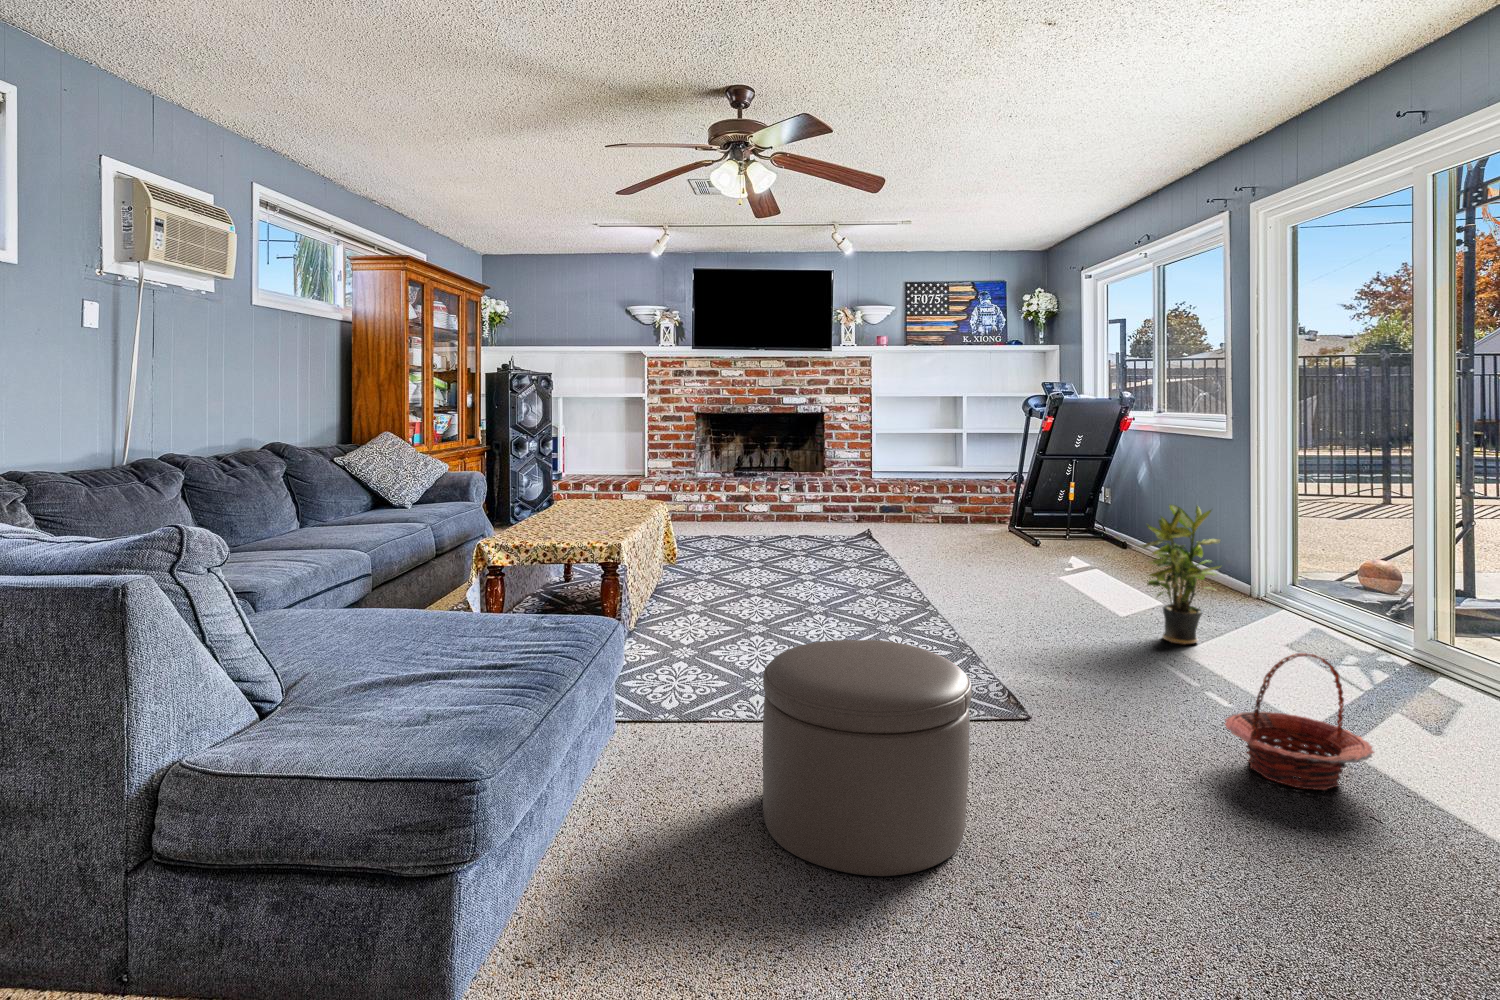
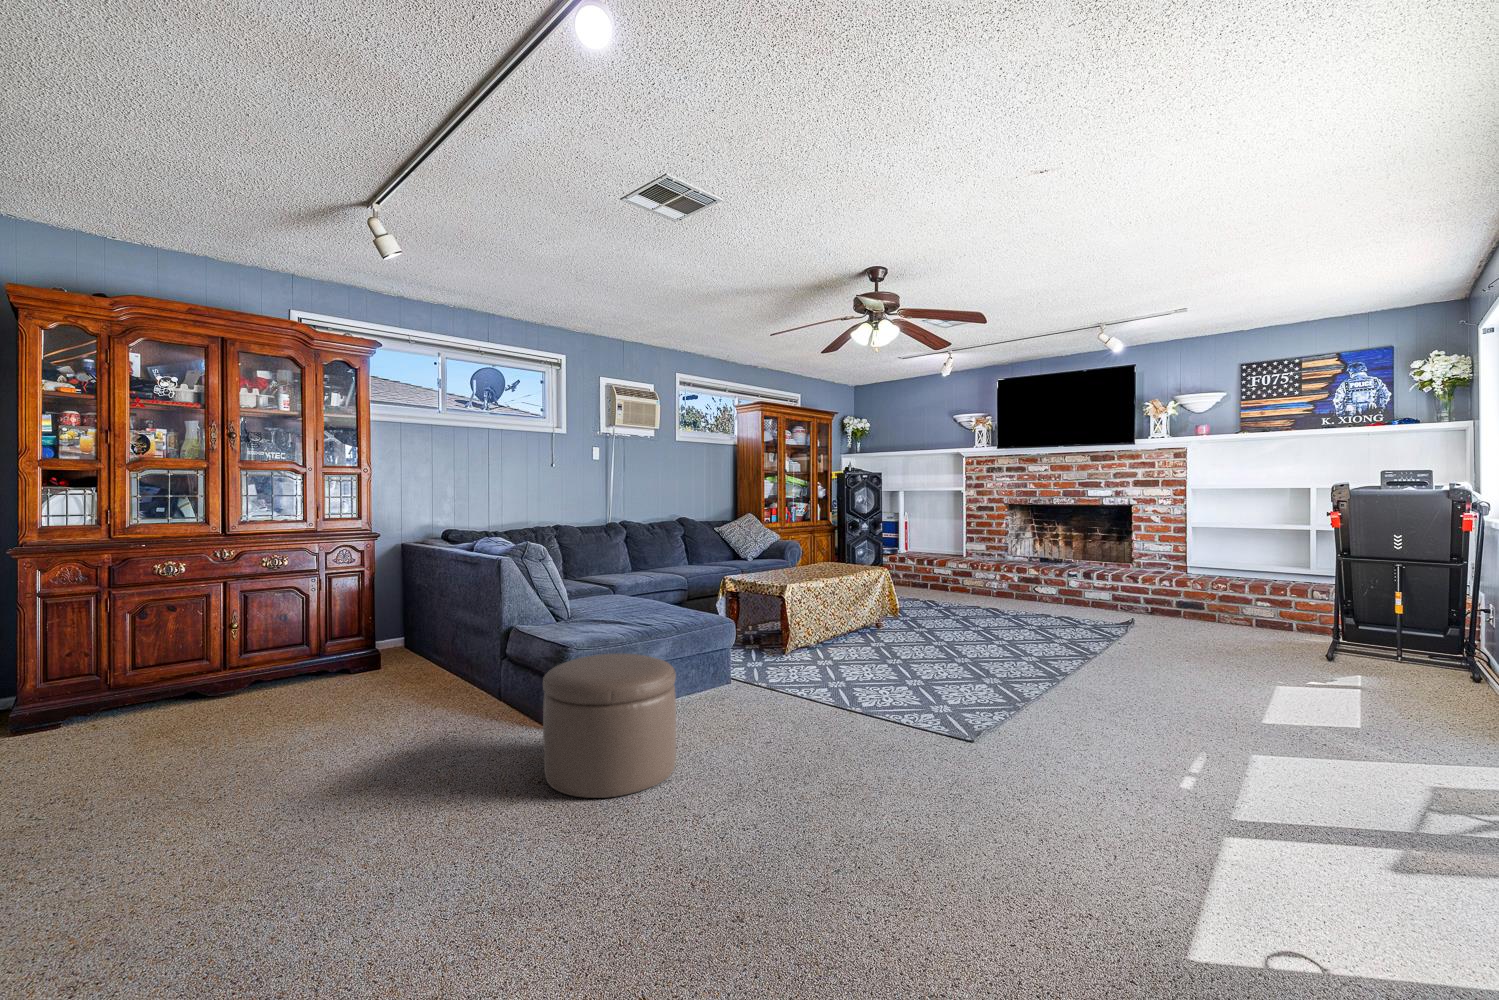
potted plant: present [1142,504,1221,645] -> none [1141,611,1237,777]
basket: present [1225,653,1374,790] -> none [883,745,1013,891]

